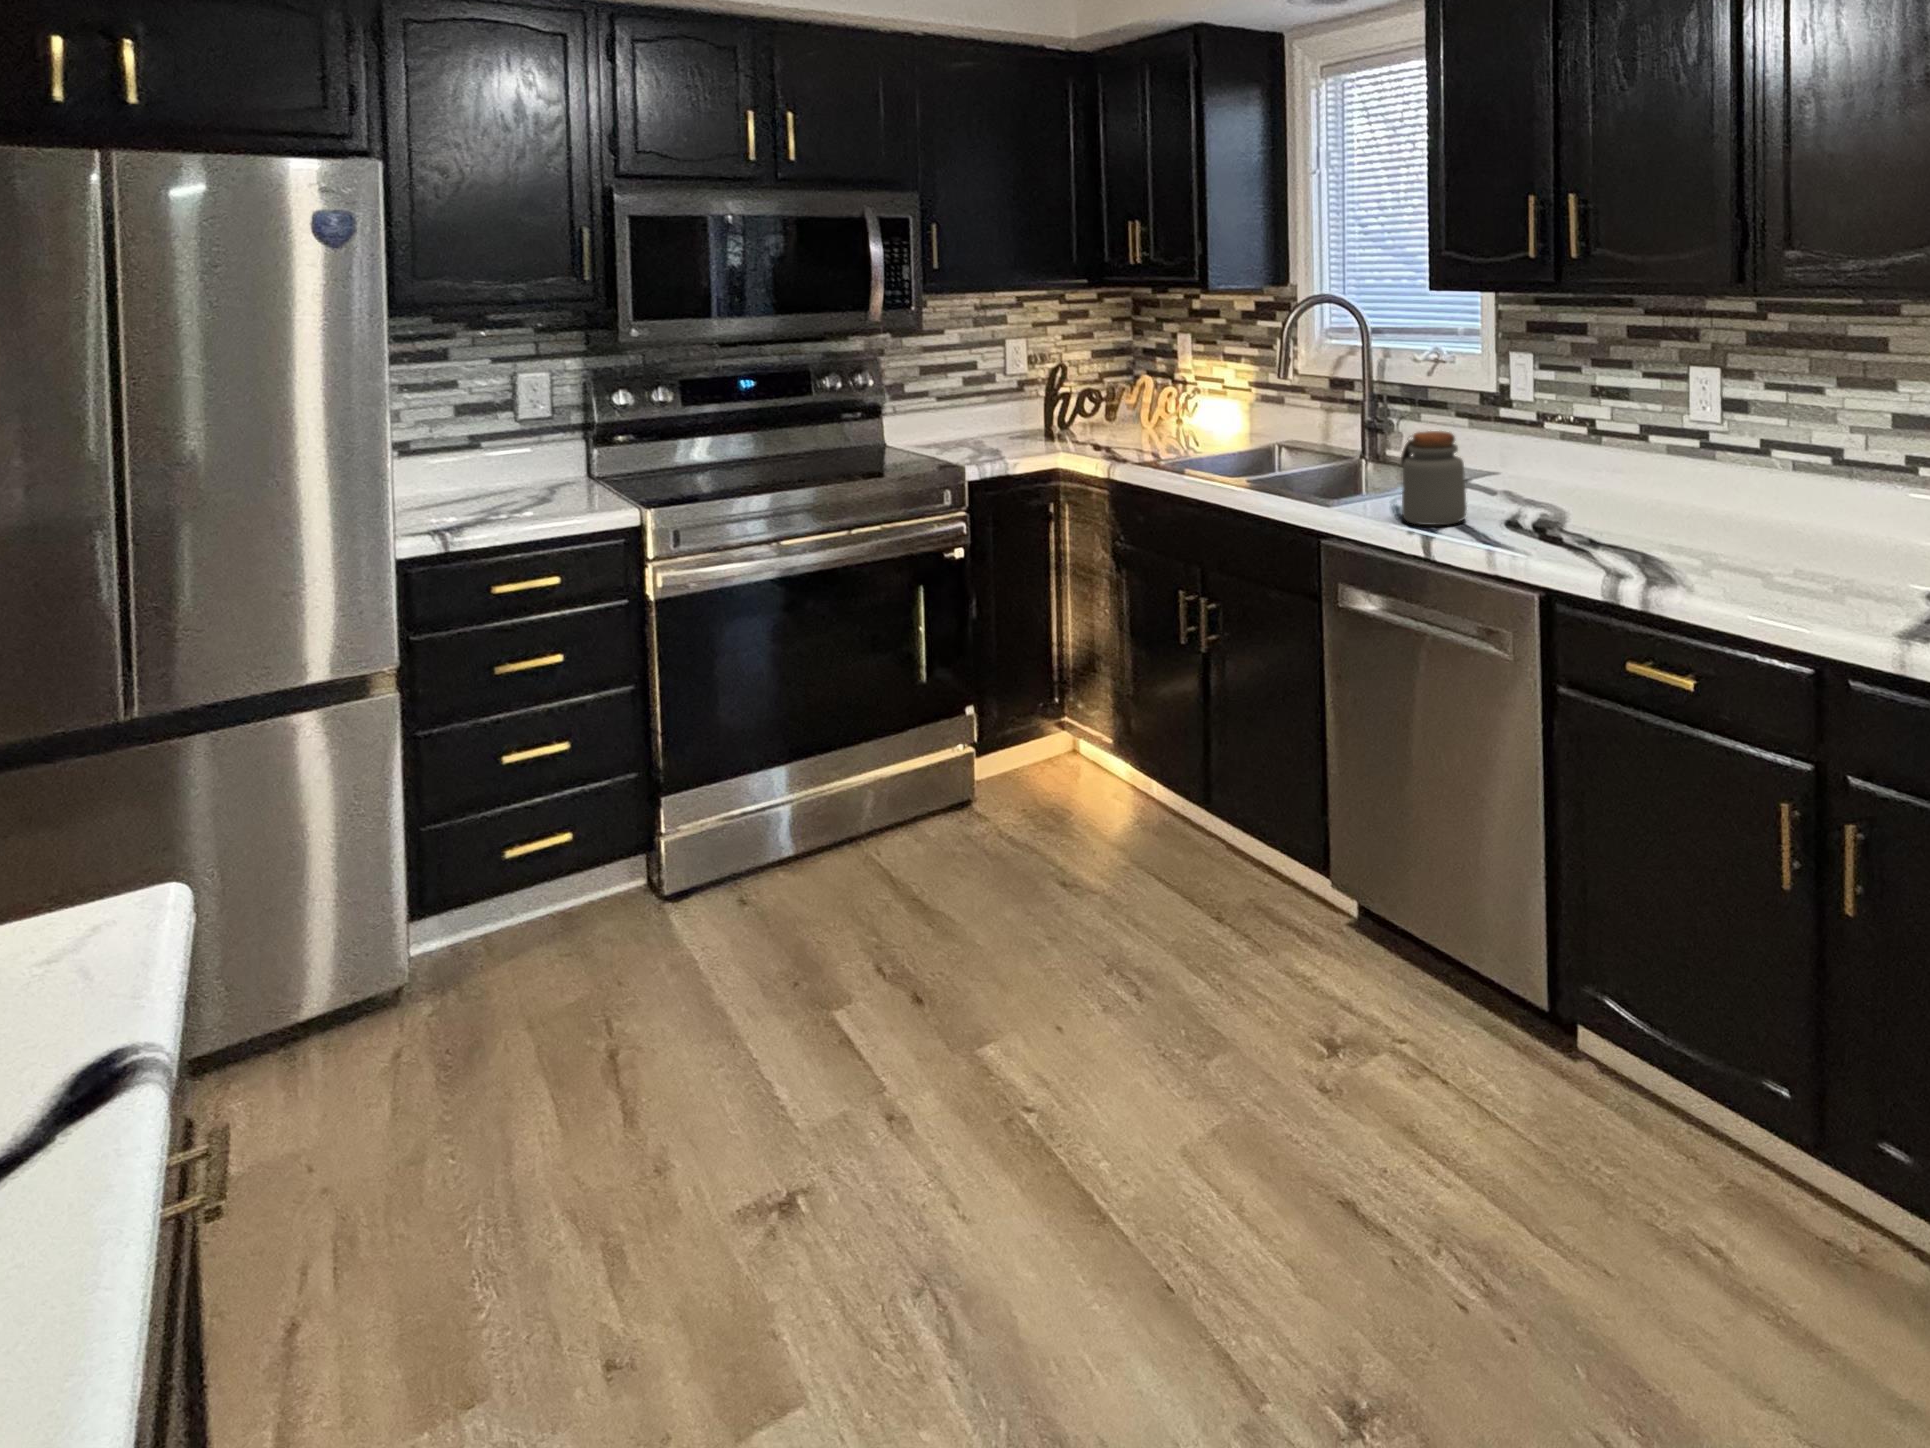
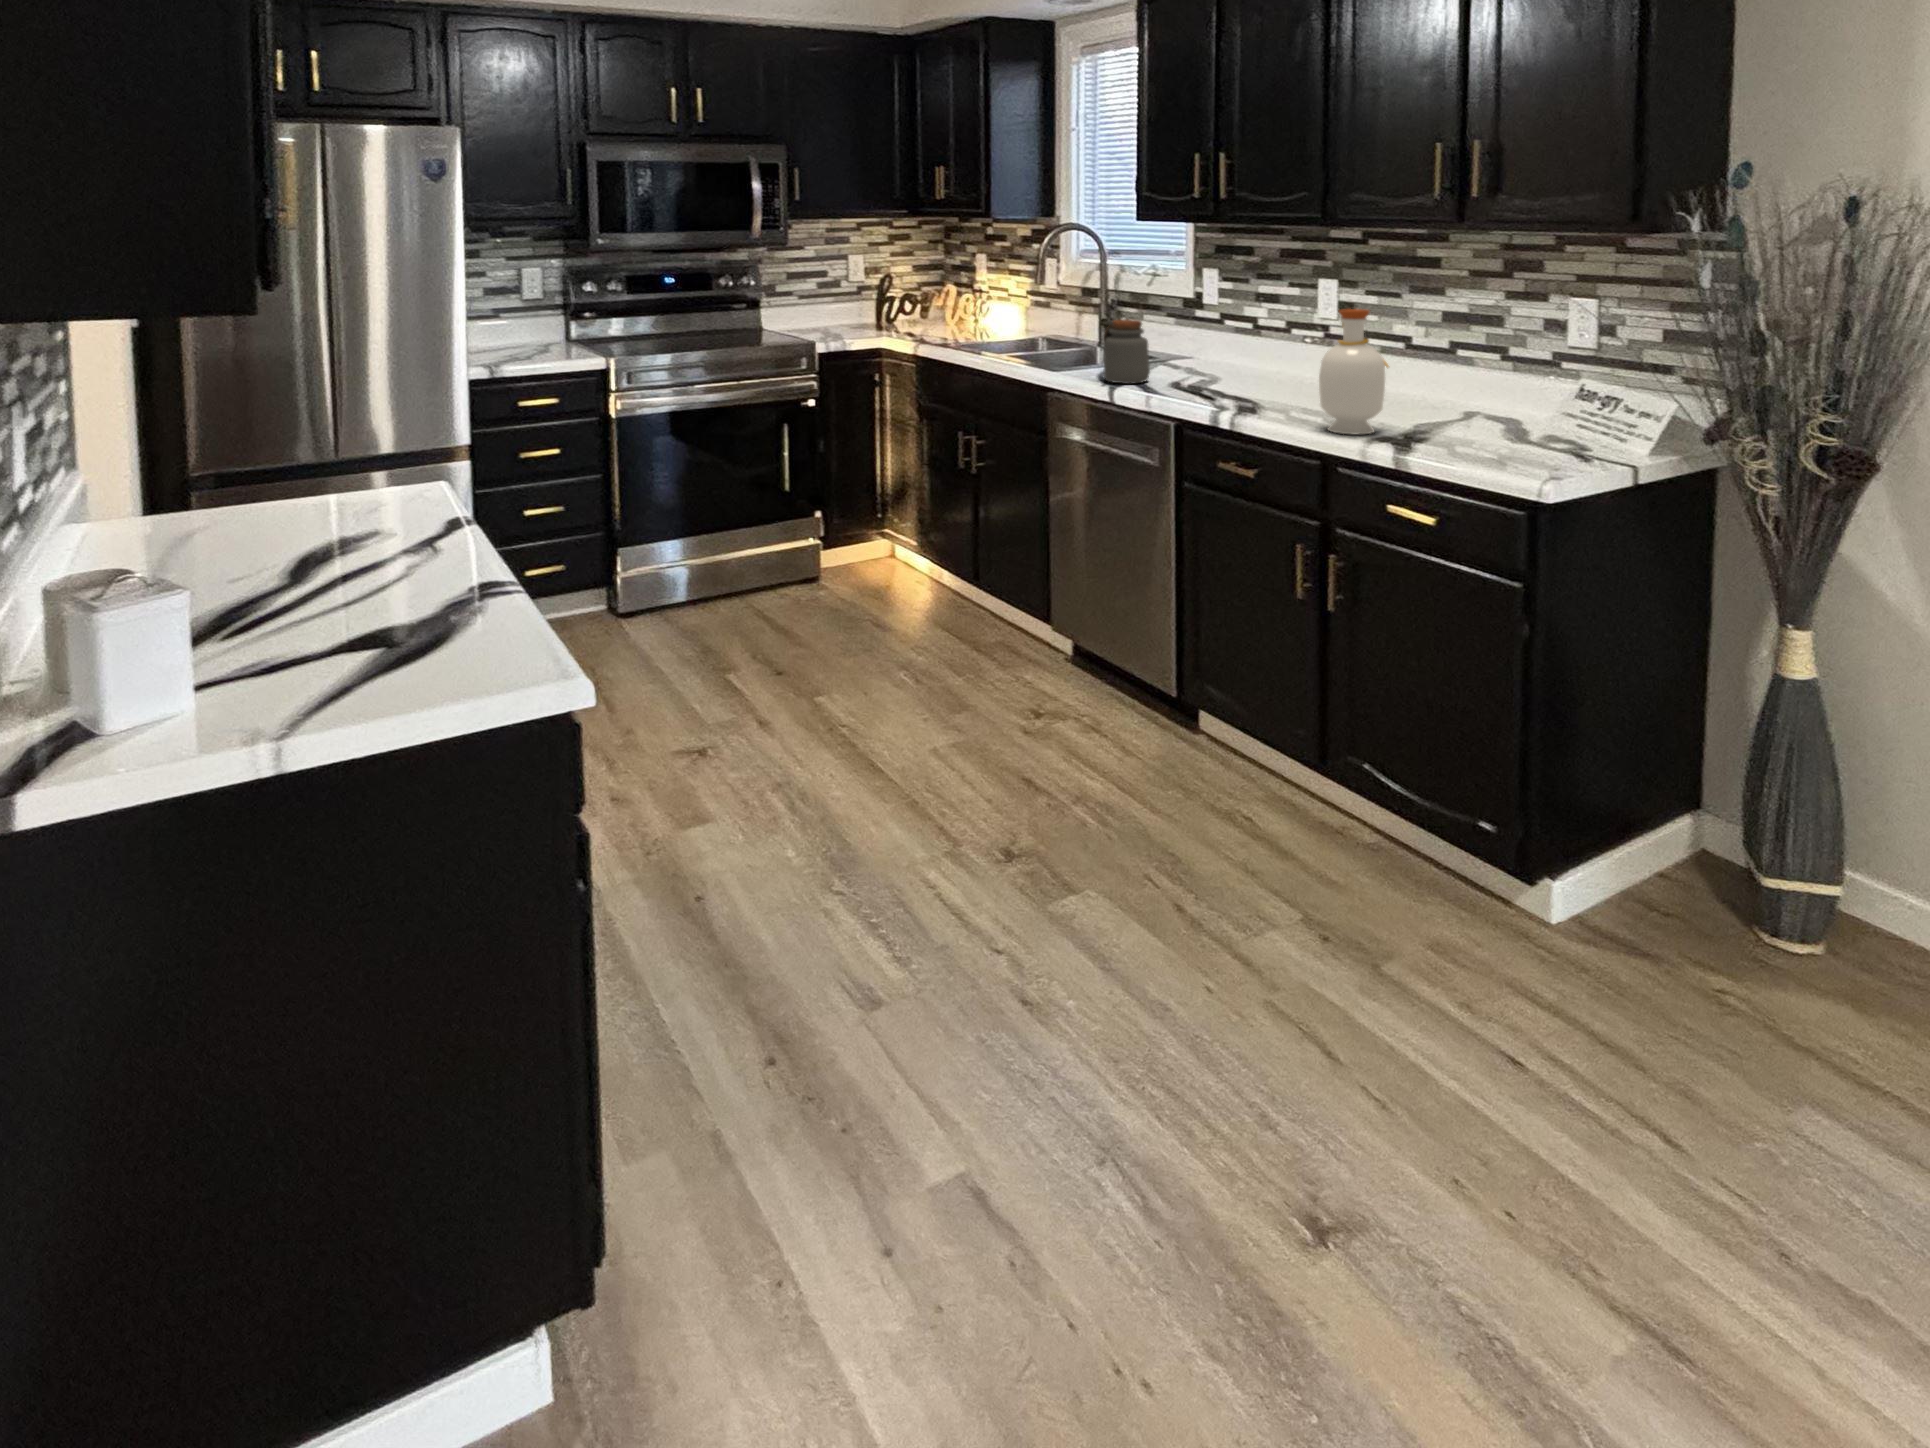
bottle: none [1782,423,1887,618] -> present [1319,309,1389,434]

